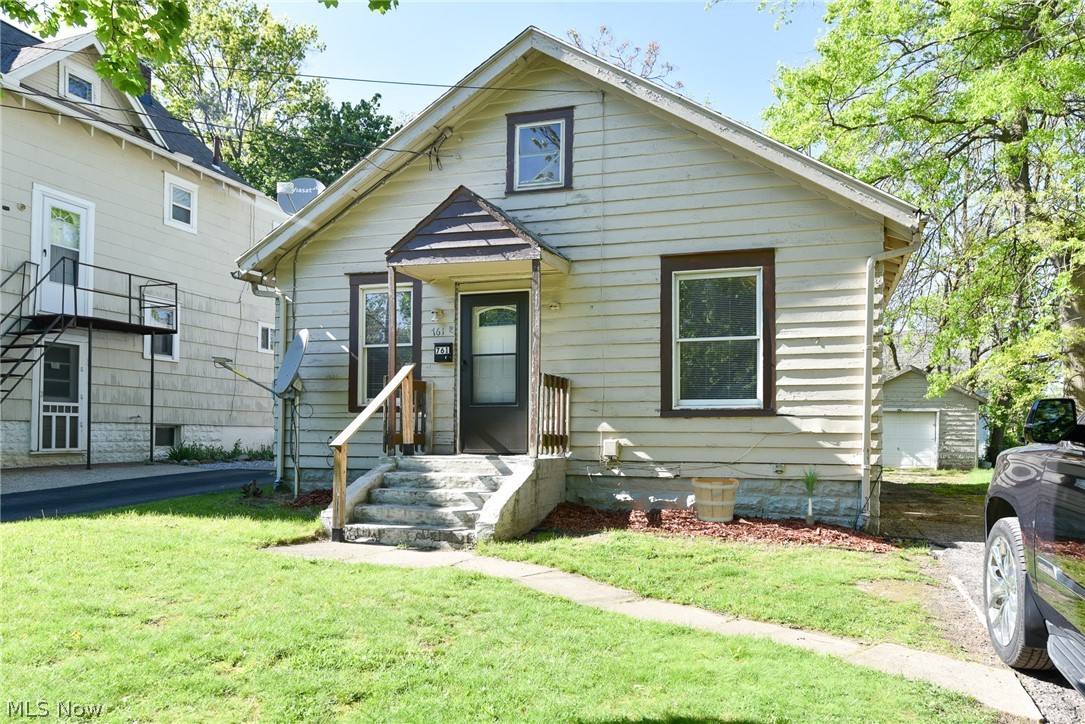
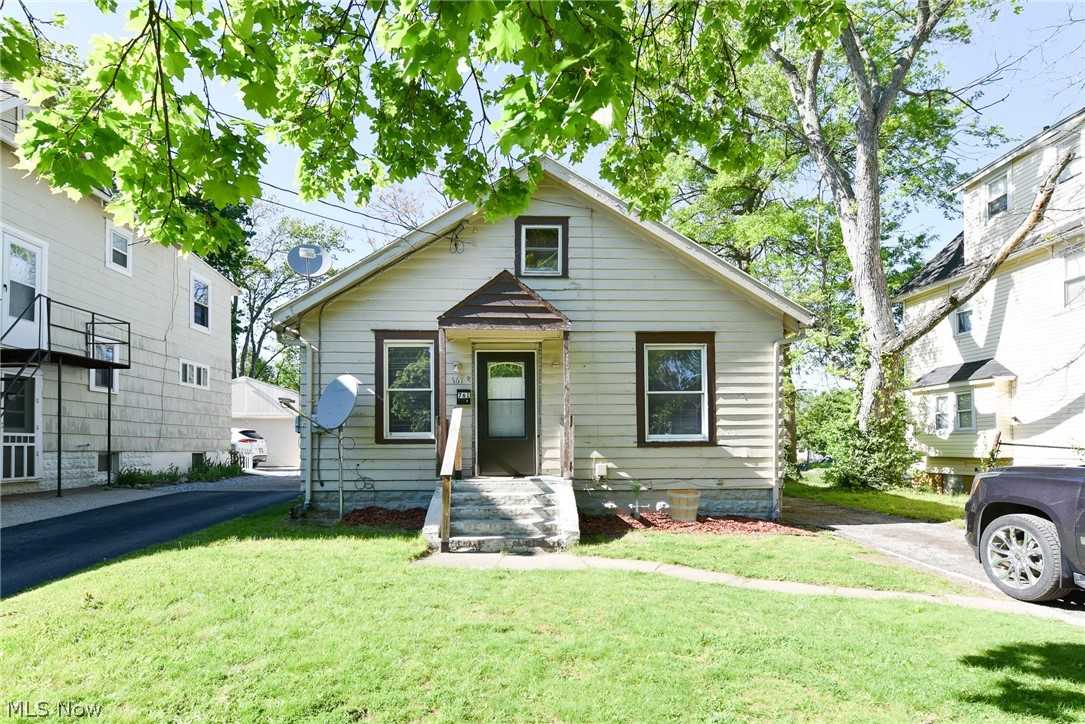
potted plant: present [802,468,822,525] -> present [631,480,642,519]

